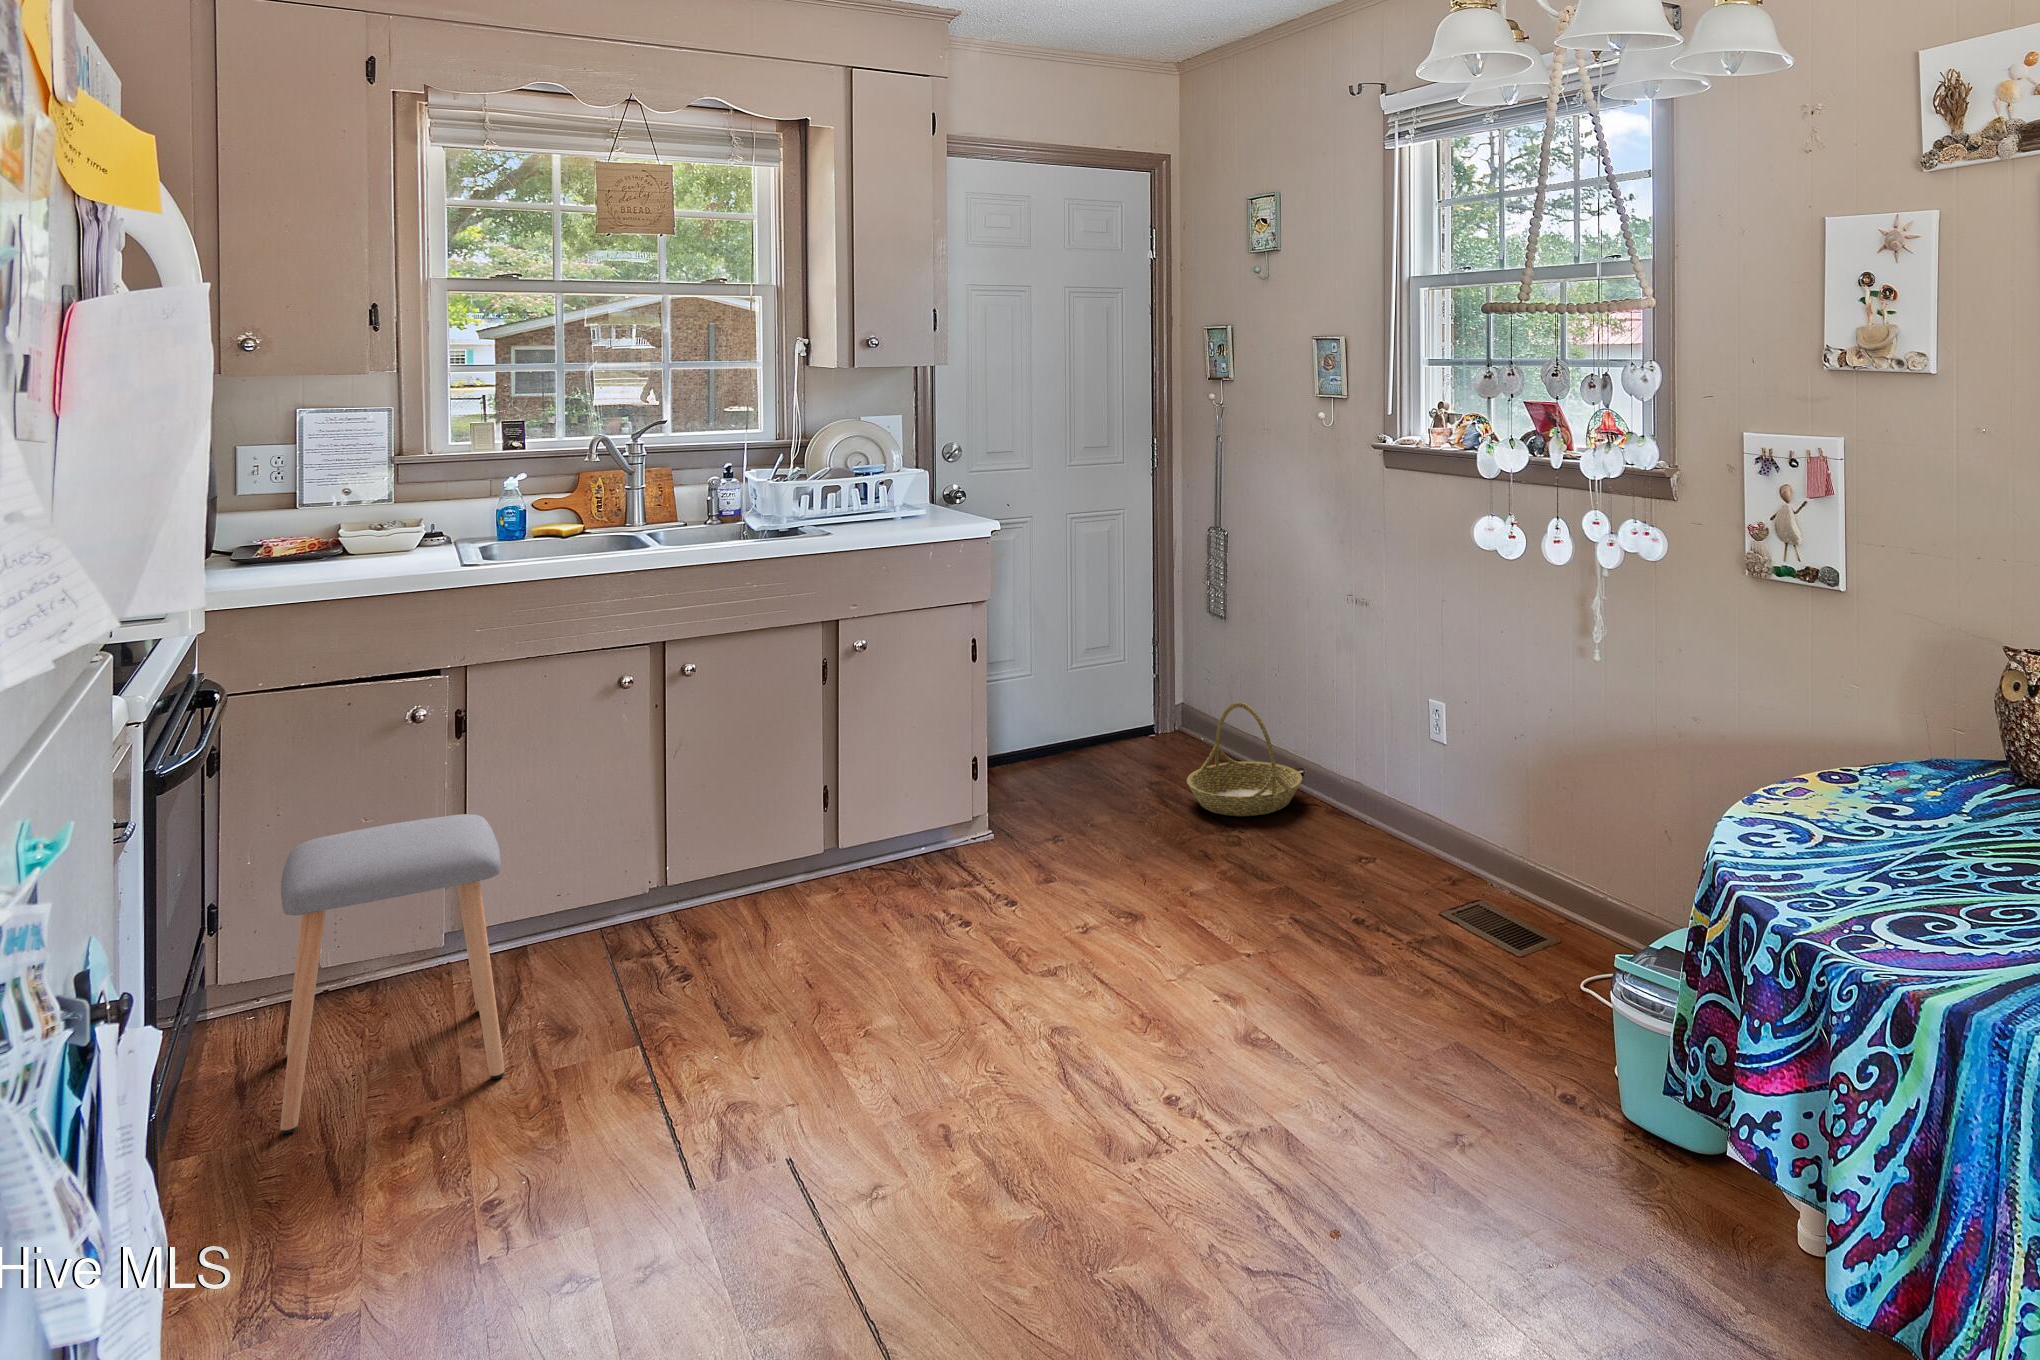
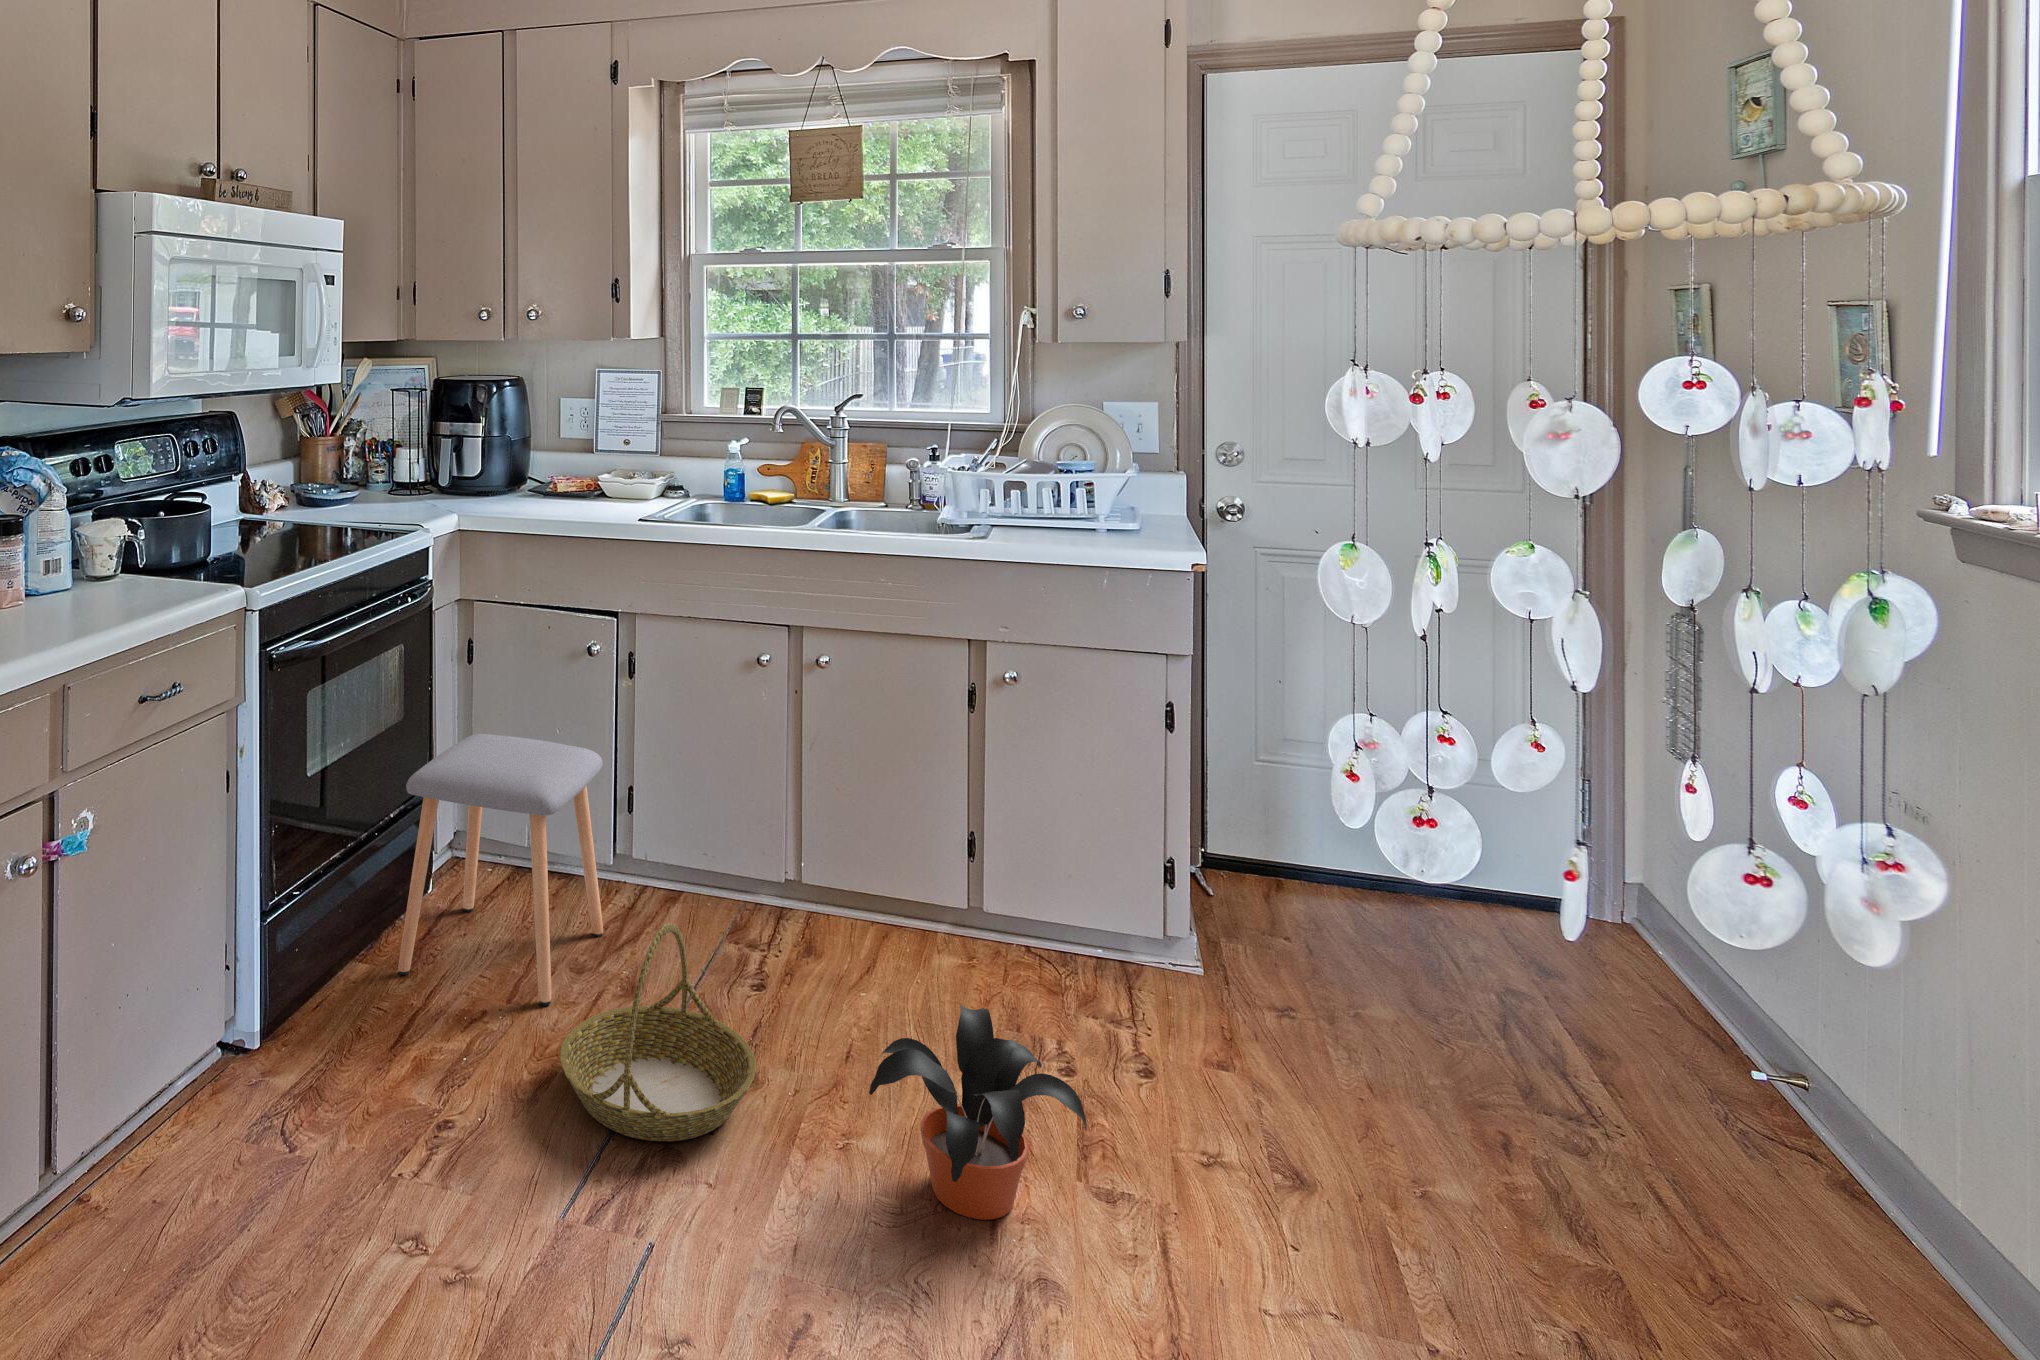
basket: present [1187,702,1302,816] -> present [560,923,756,1141]
potted plant: none [892,879,1052,1026] -> present [869,1005,1087,1220]

